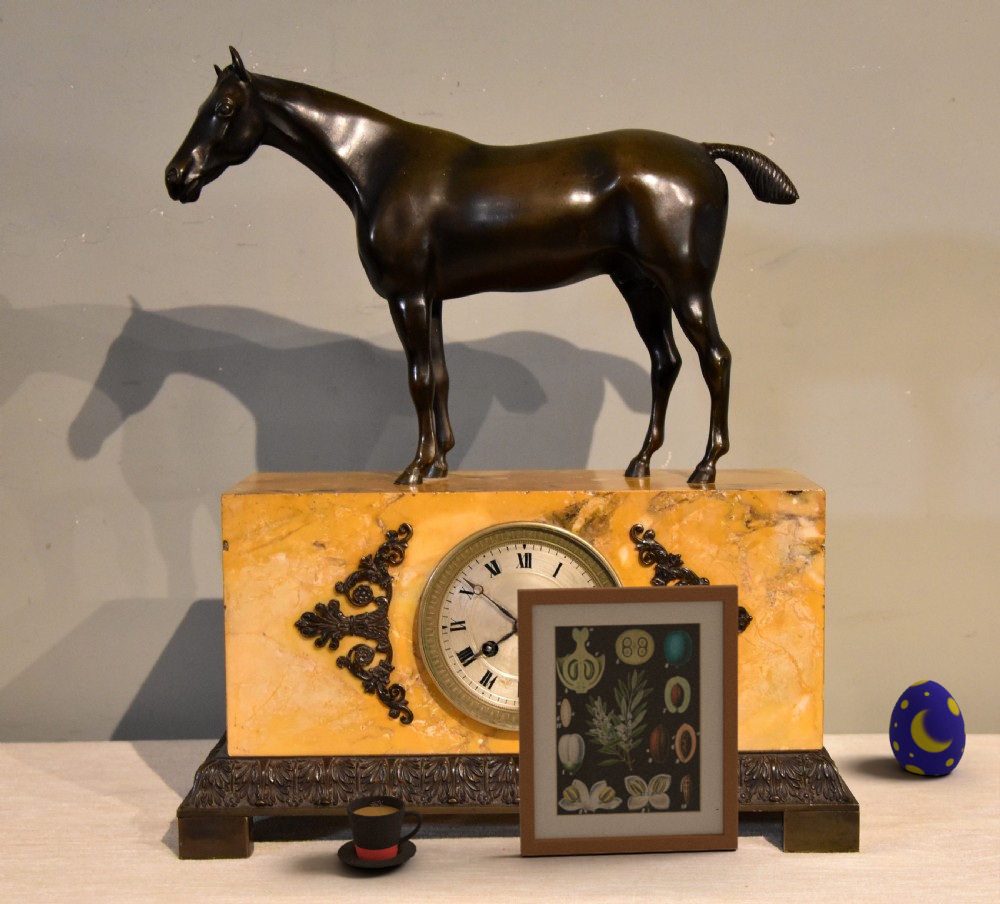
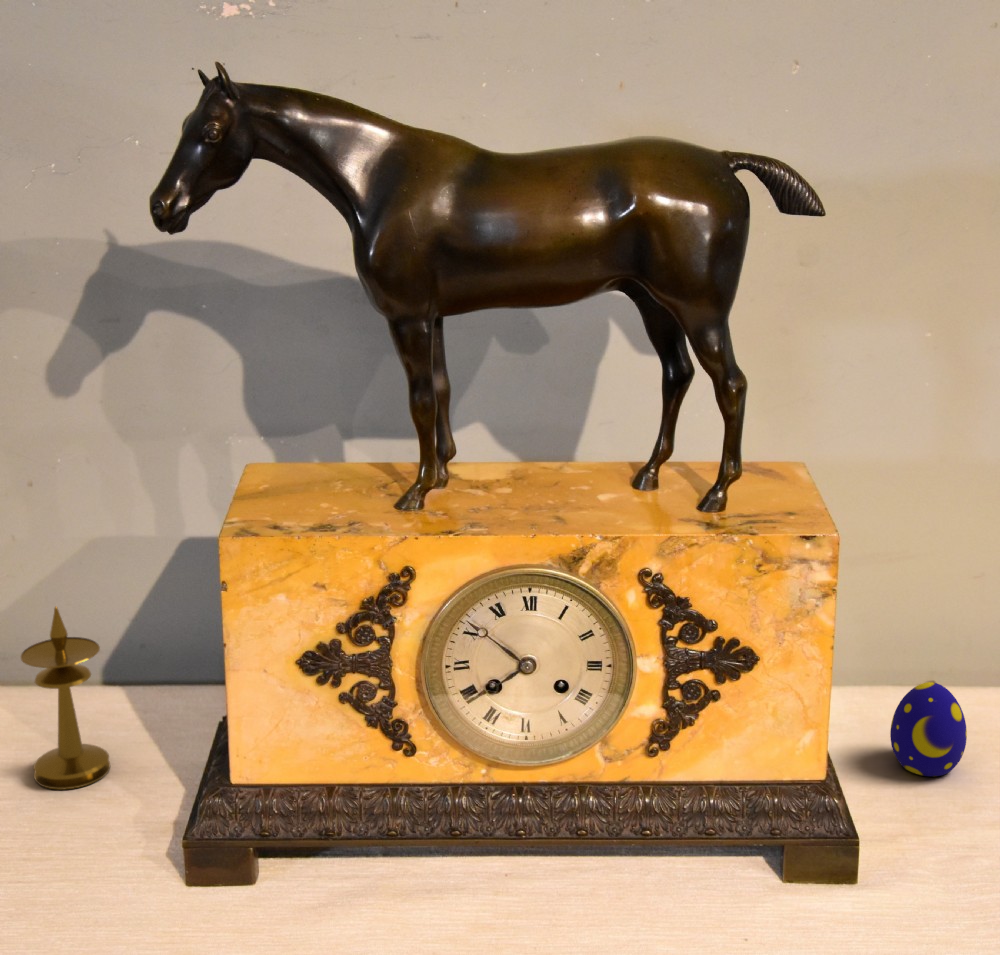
picture frame: present [517,584,738,856] -> none [522,633,746,885]
candlestick: none [29,604,112,791] -> present [21,607,110,789]
teacup: present [337,795,422,868] -> none [345,826,427,904]

